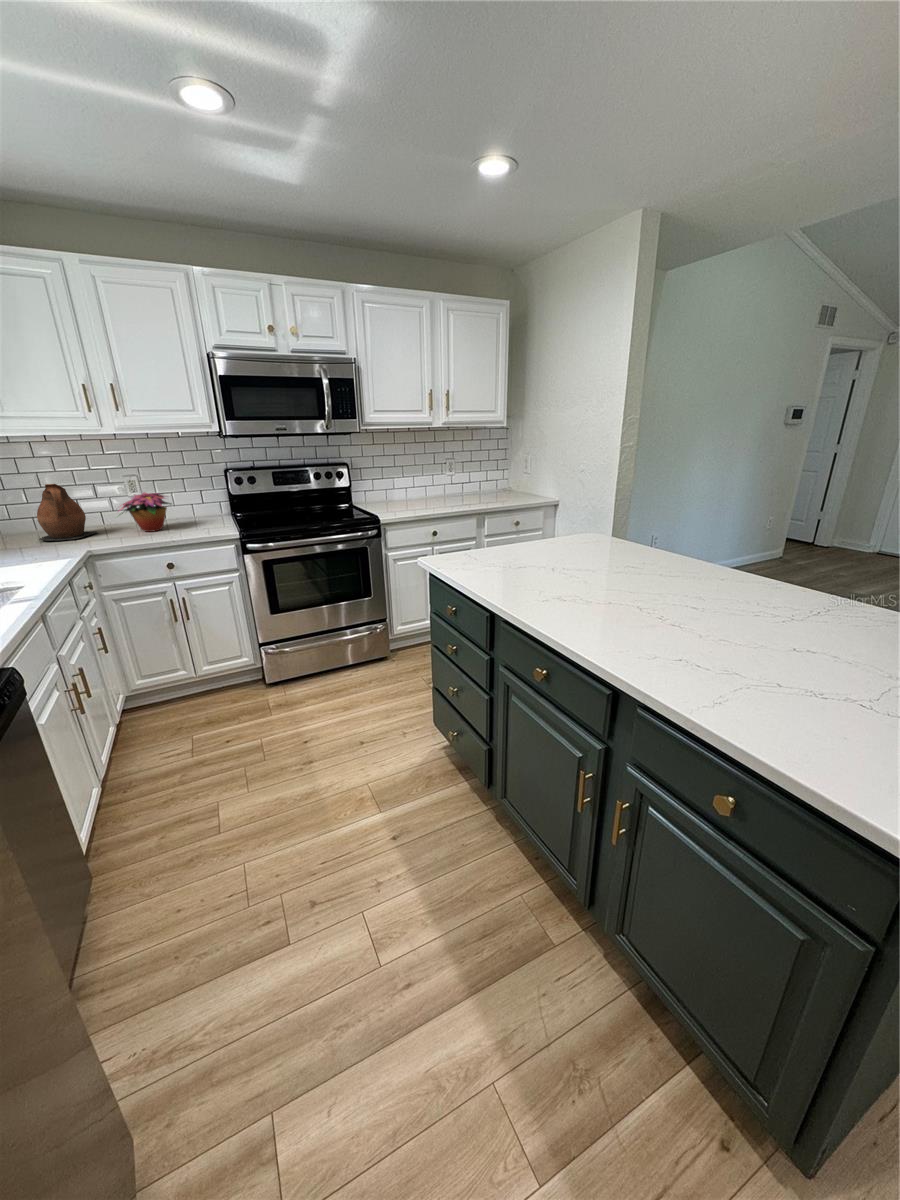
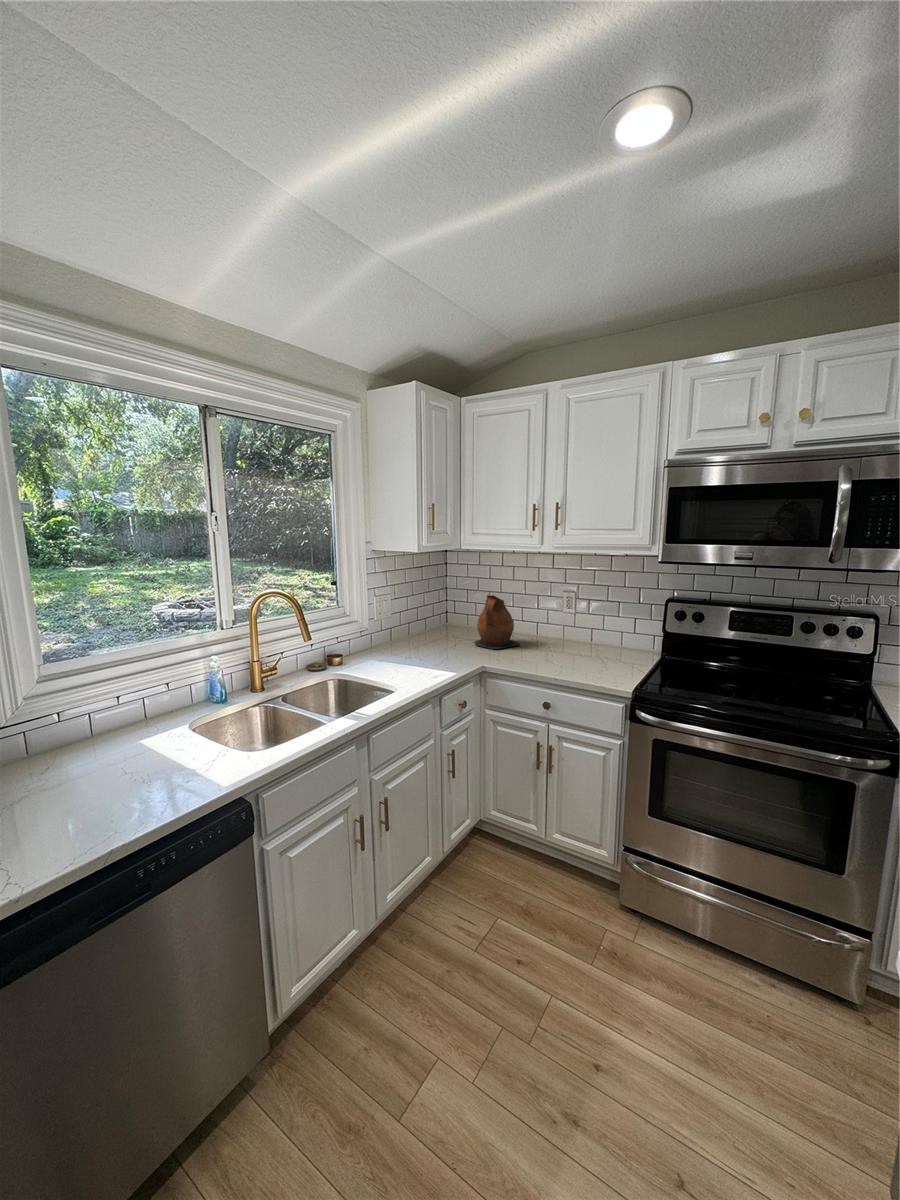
flower arrangement: present [120,492,171,532] -> none [527,614,593,659]

